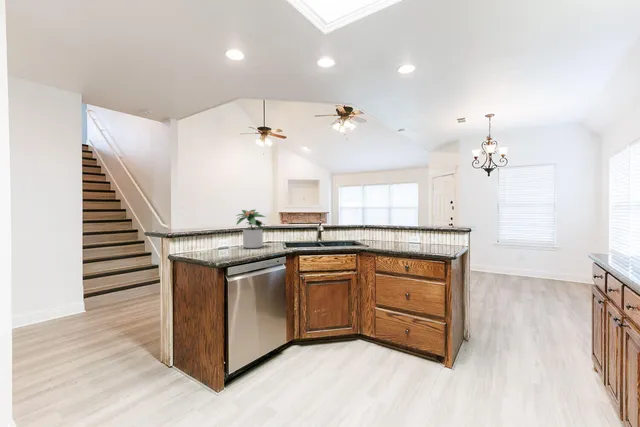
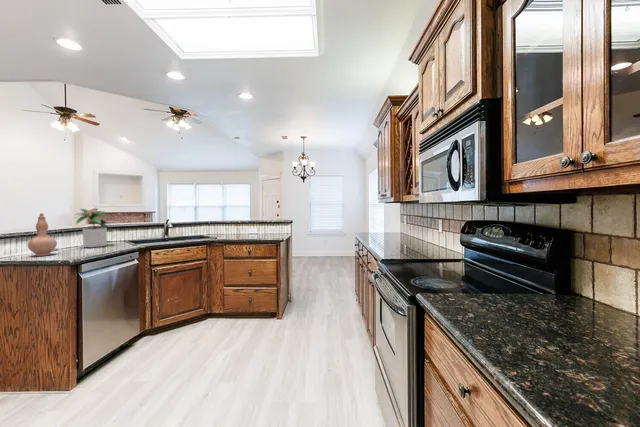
vase: none [198,214,219,254] -> present [28,213,57,256]

